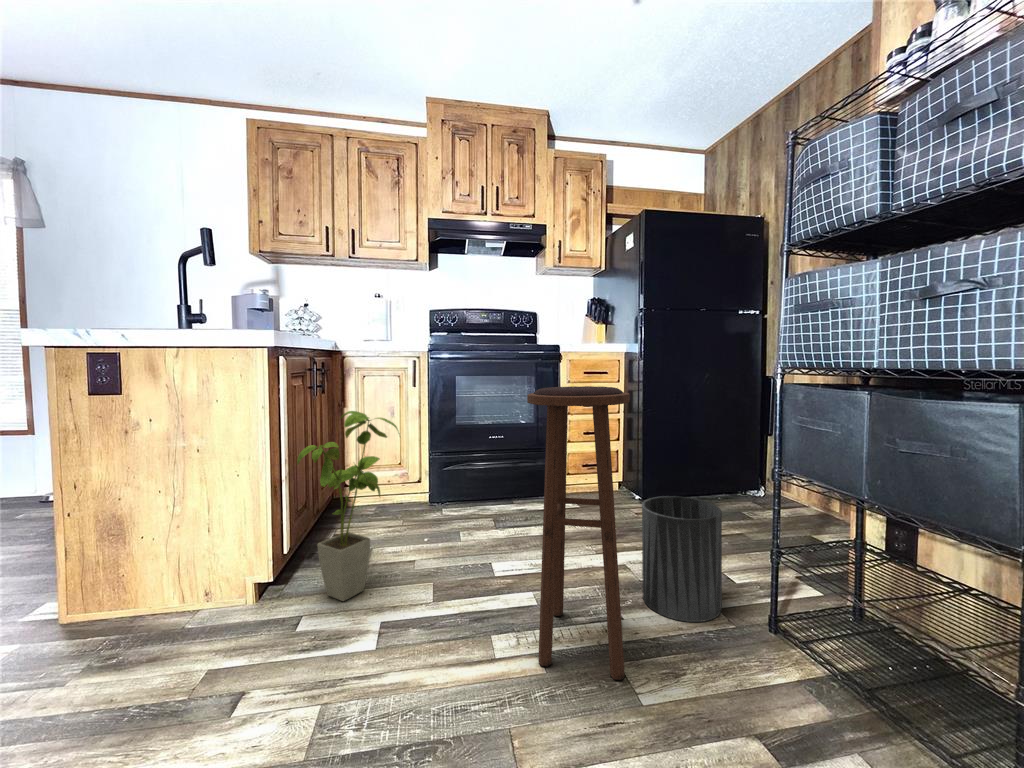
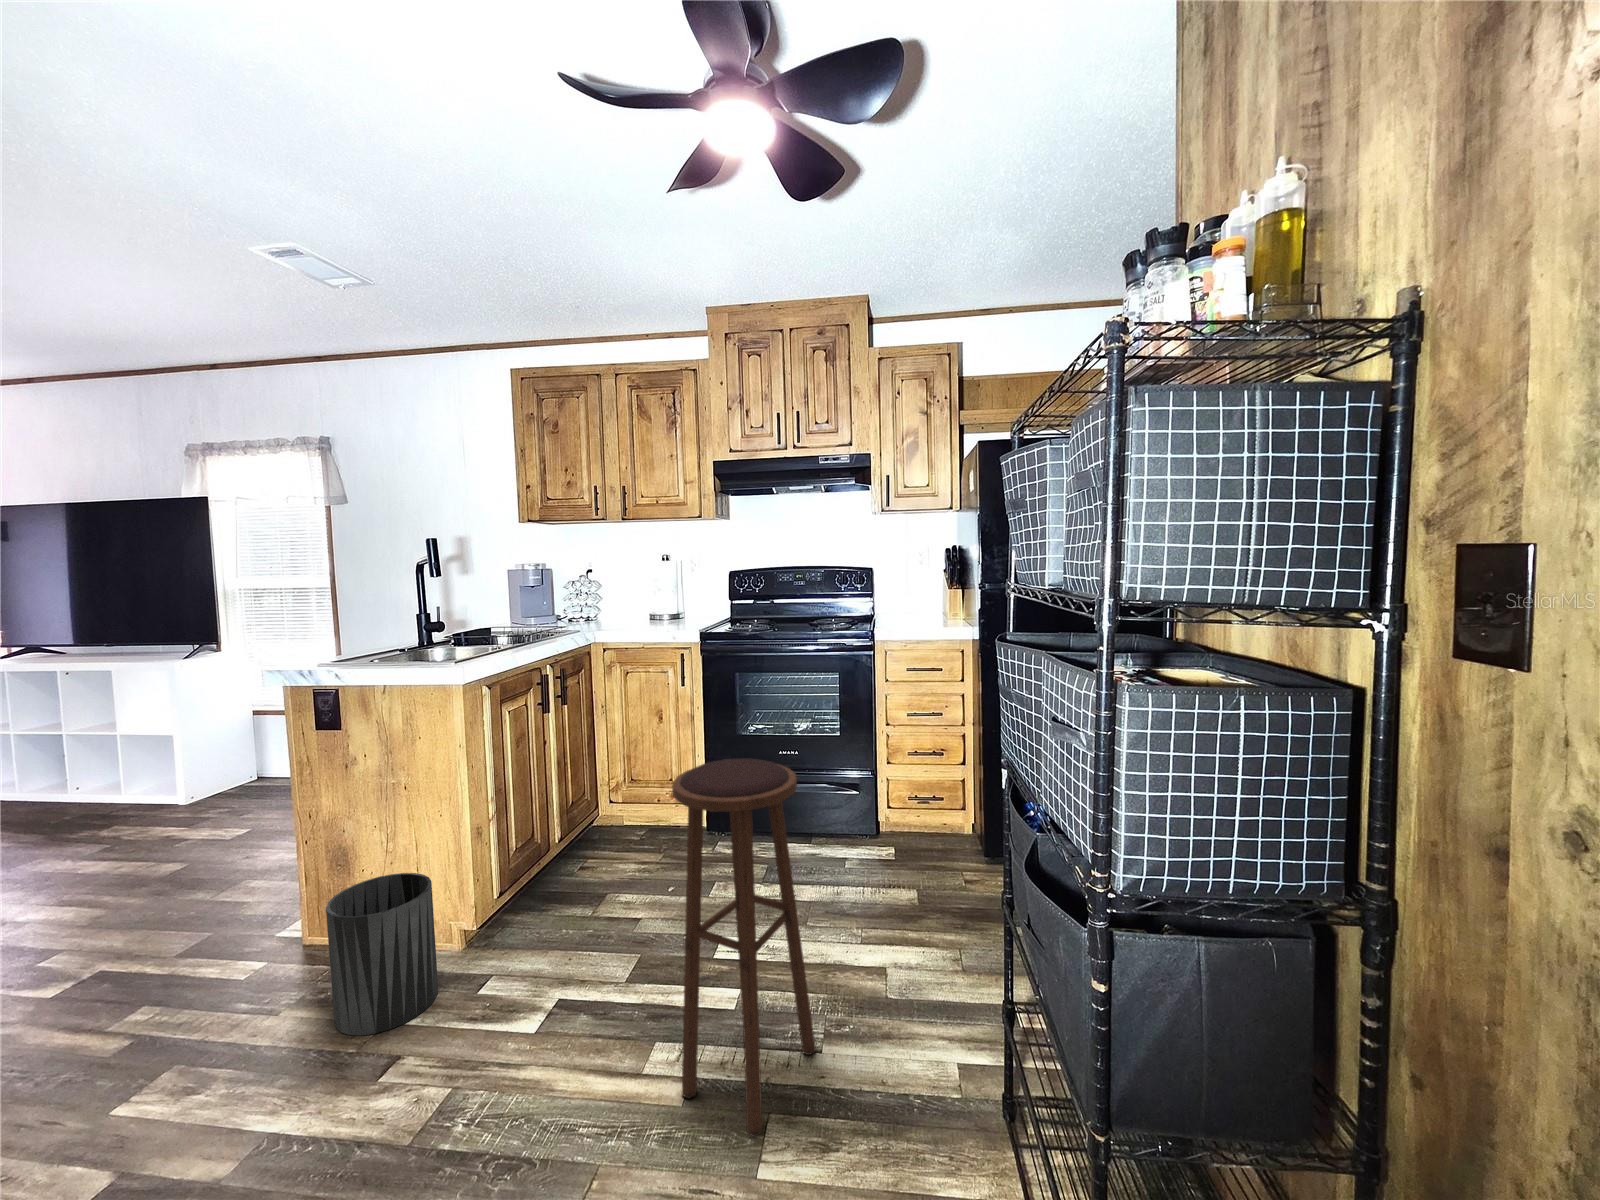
house plant: present [297,411,400,601] -> none [489,746,599,963]
trash can: present [642,496,722,622] -> present [326,873,438,1035]

